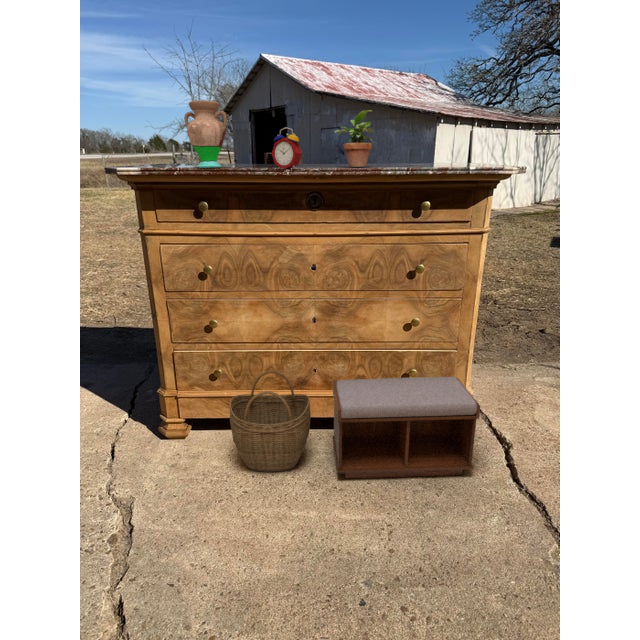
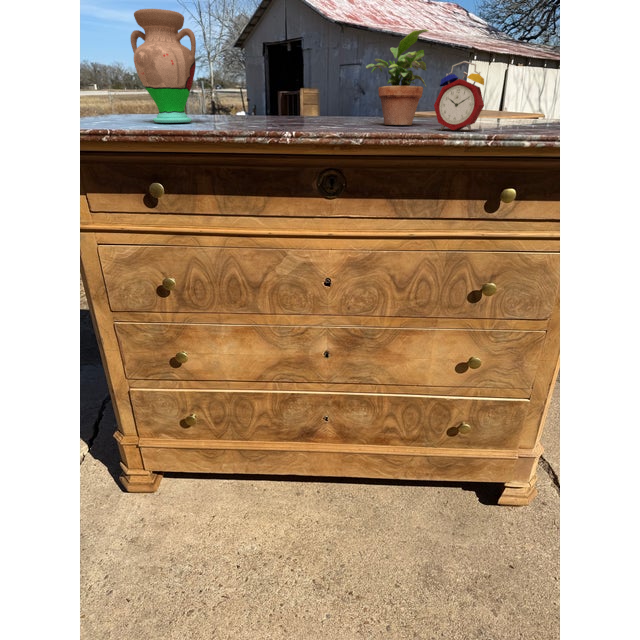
alarm clock: present [272,127,302,169] -> present [434,61,484,130]
woven basket: present [230,370,311,472] -> none [204,424,318,563]
bench: present [333,377,480,478] -> none [347,438,571,581]

